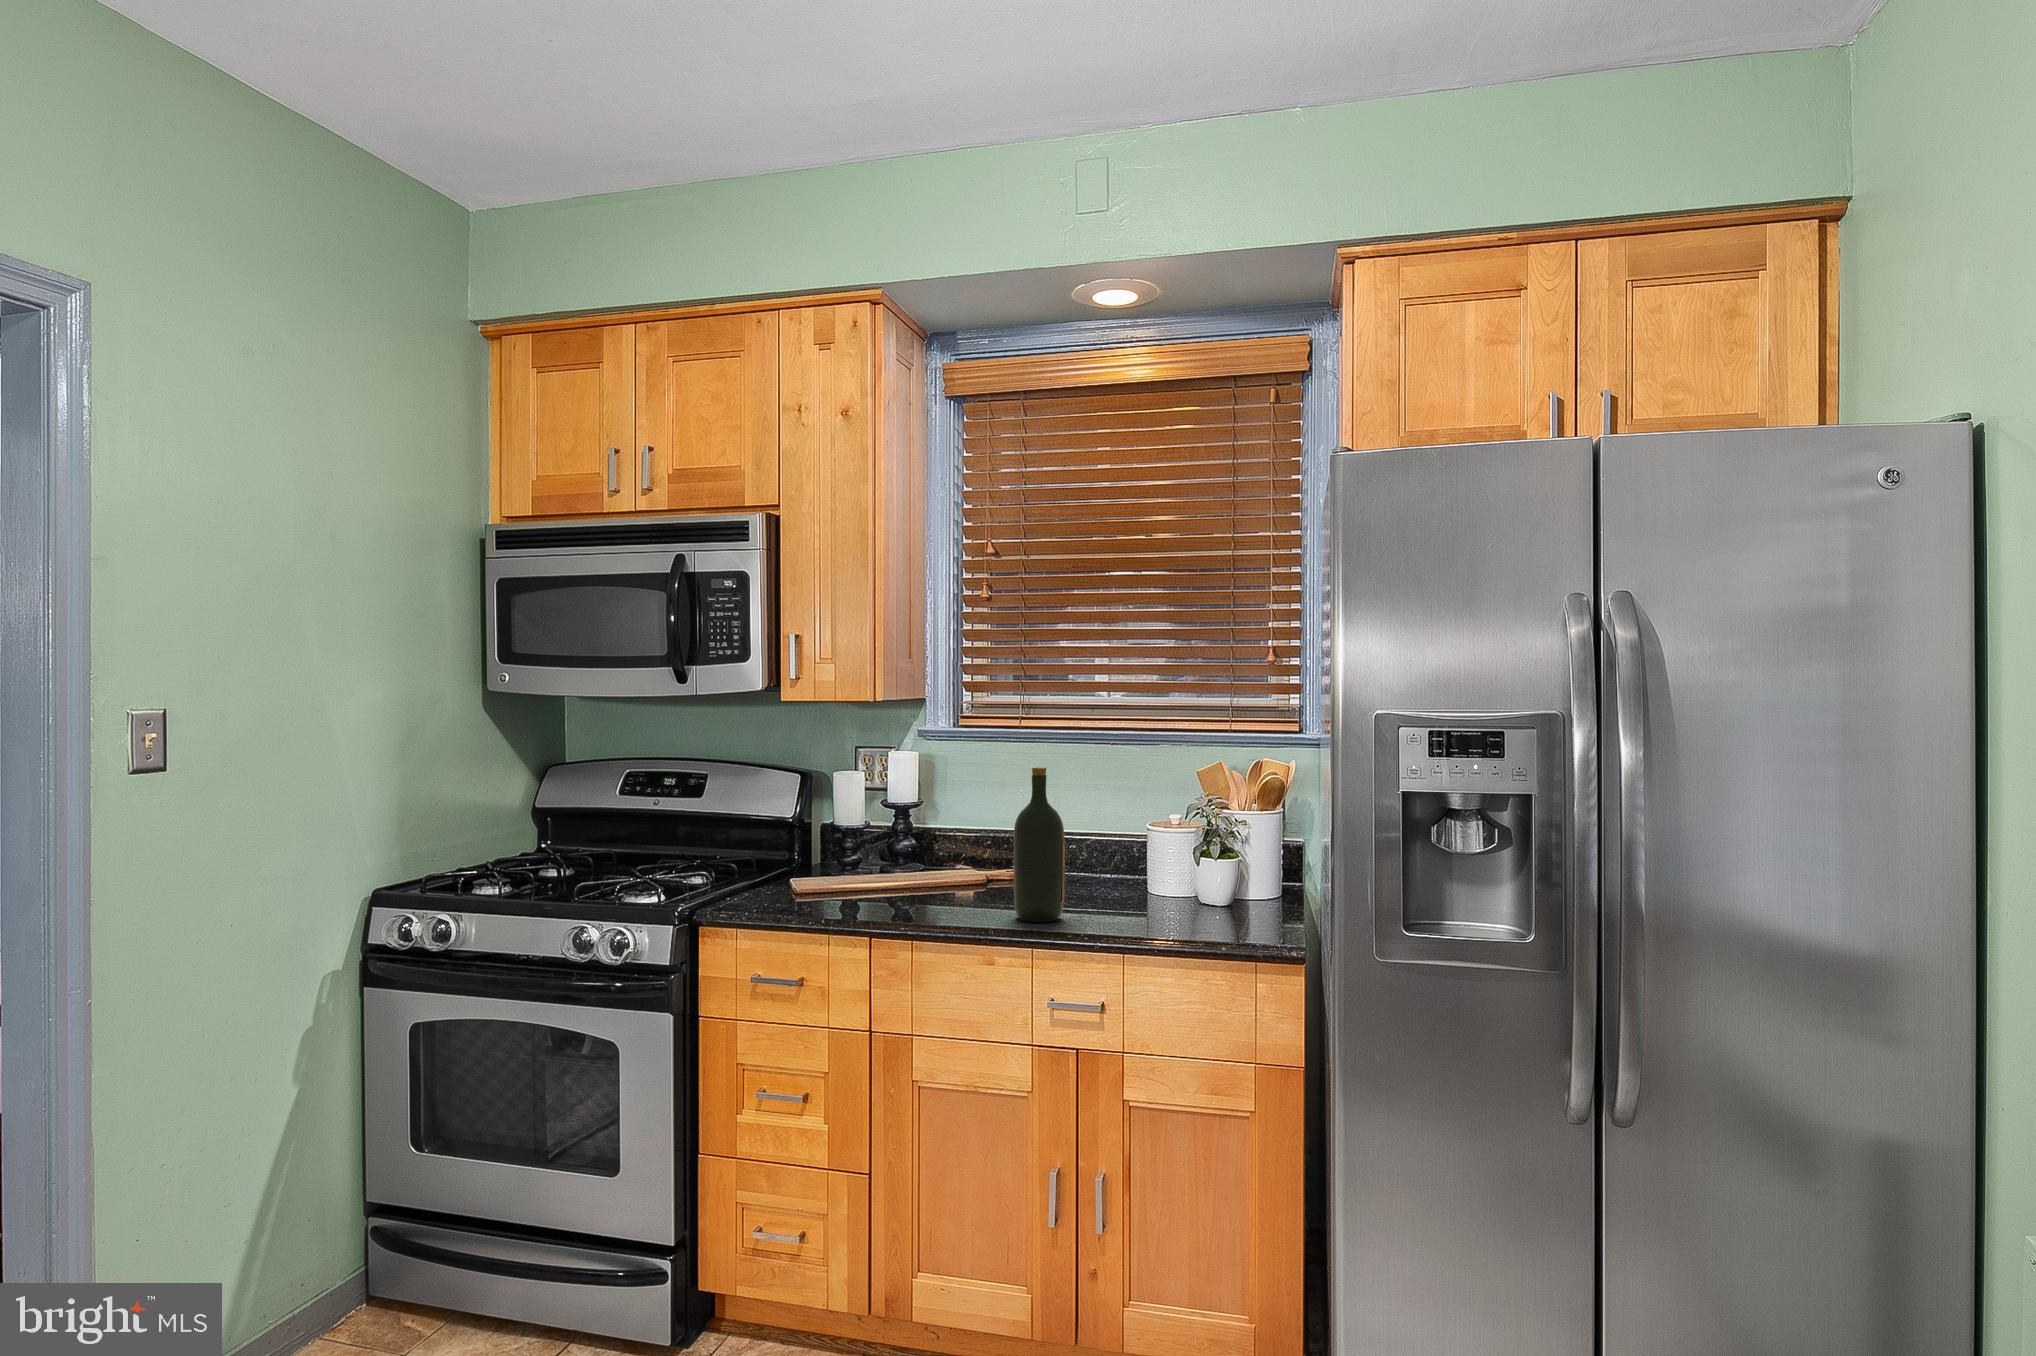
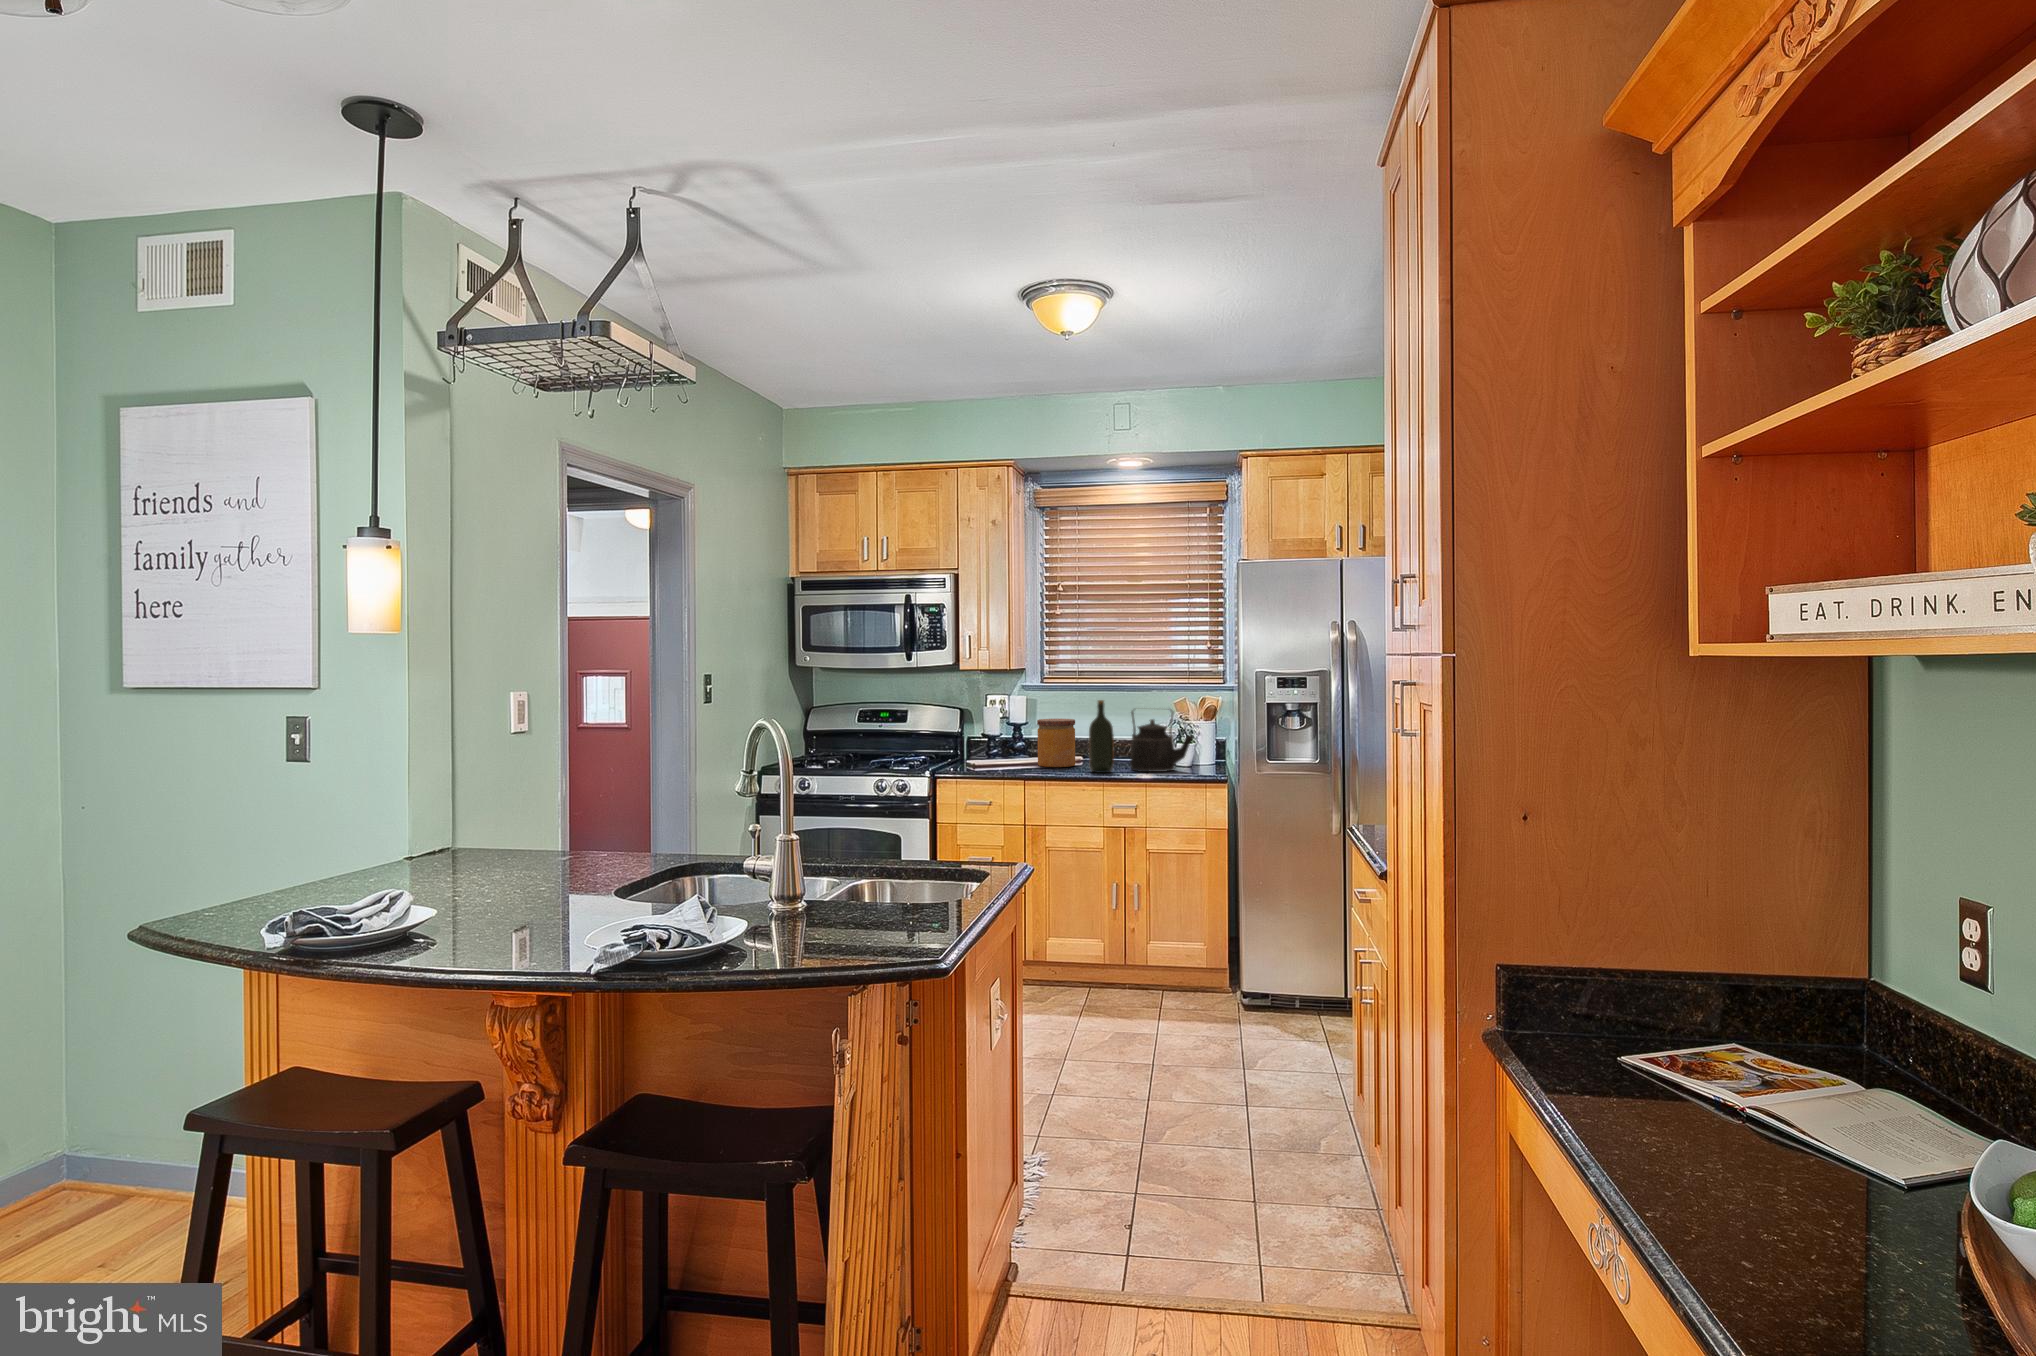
kettle: none [1104,783,1237,920] -> present [1130,709,1194,772]
jar: none [923,799,999,900] -> present [1037,719,1075,767]

